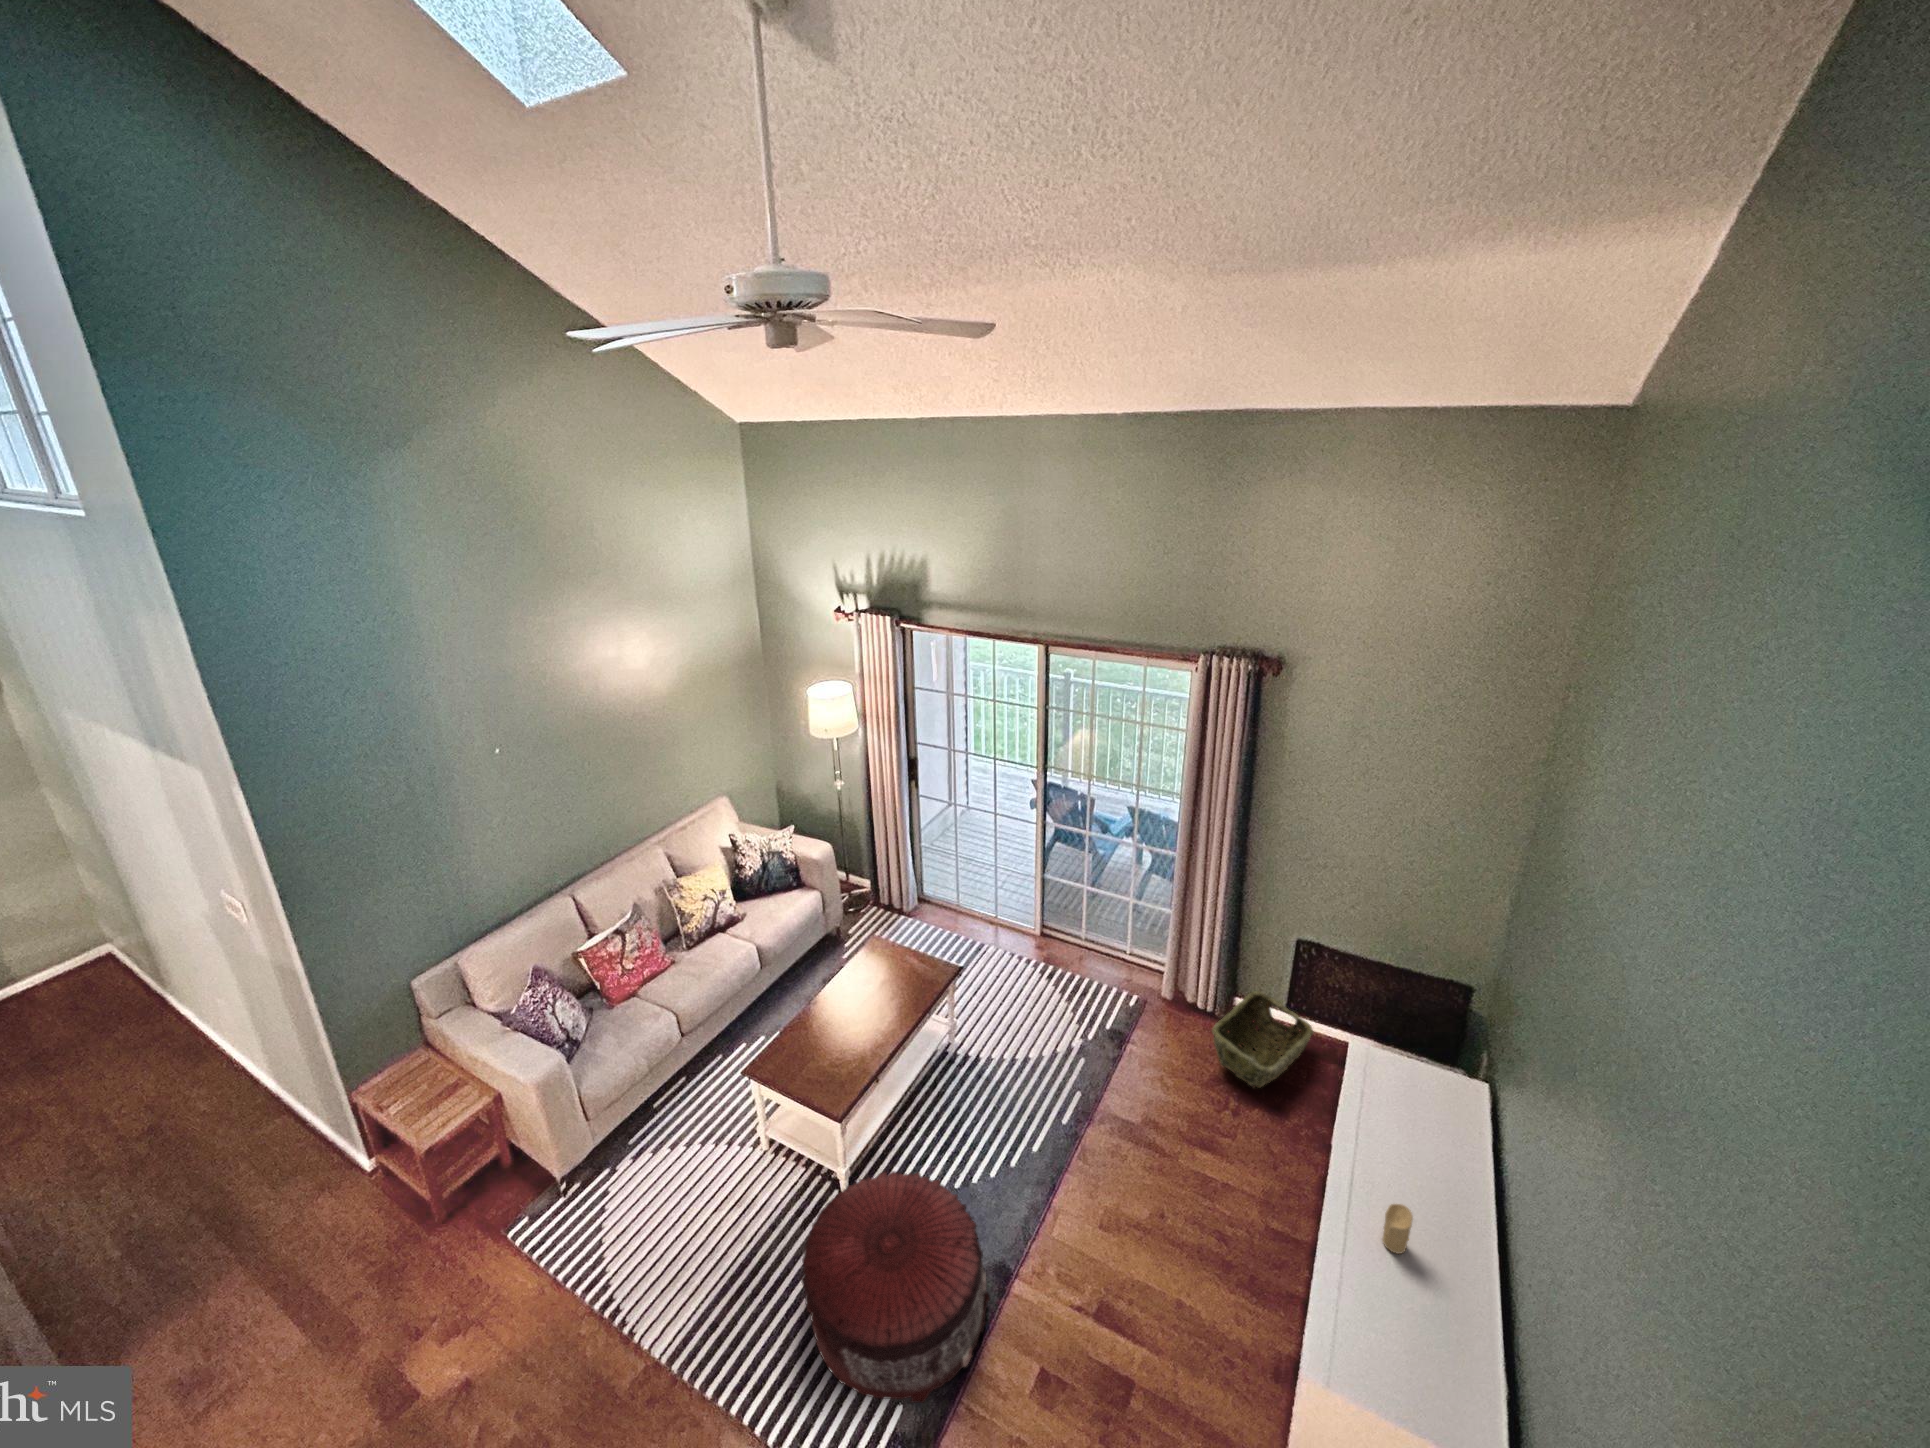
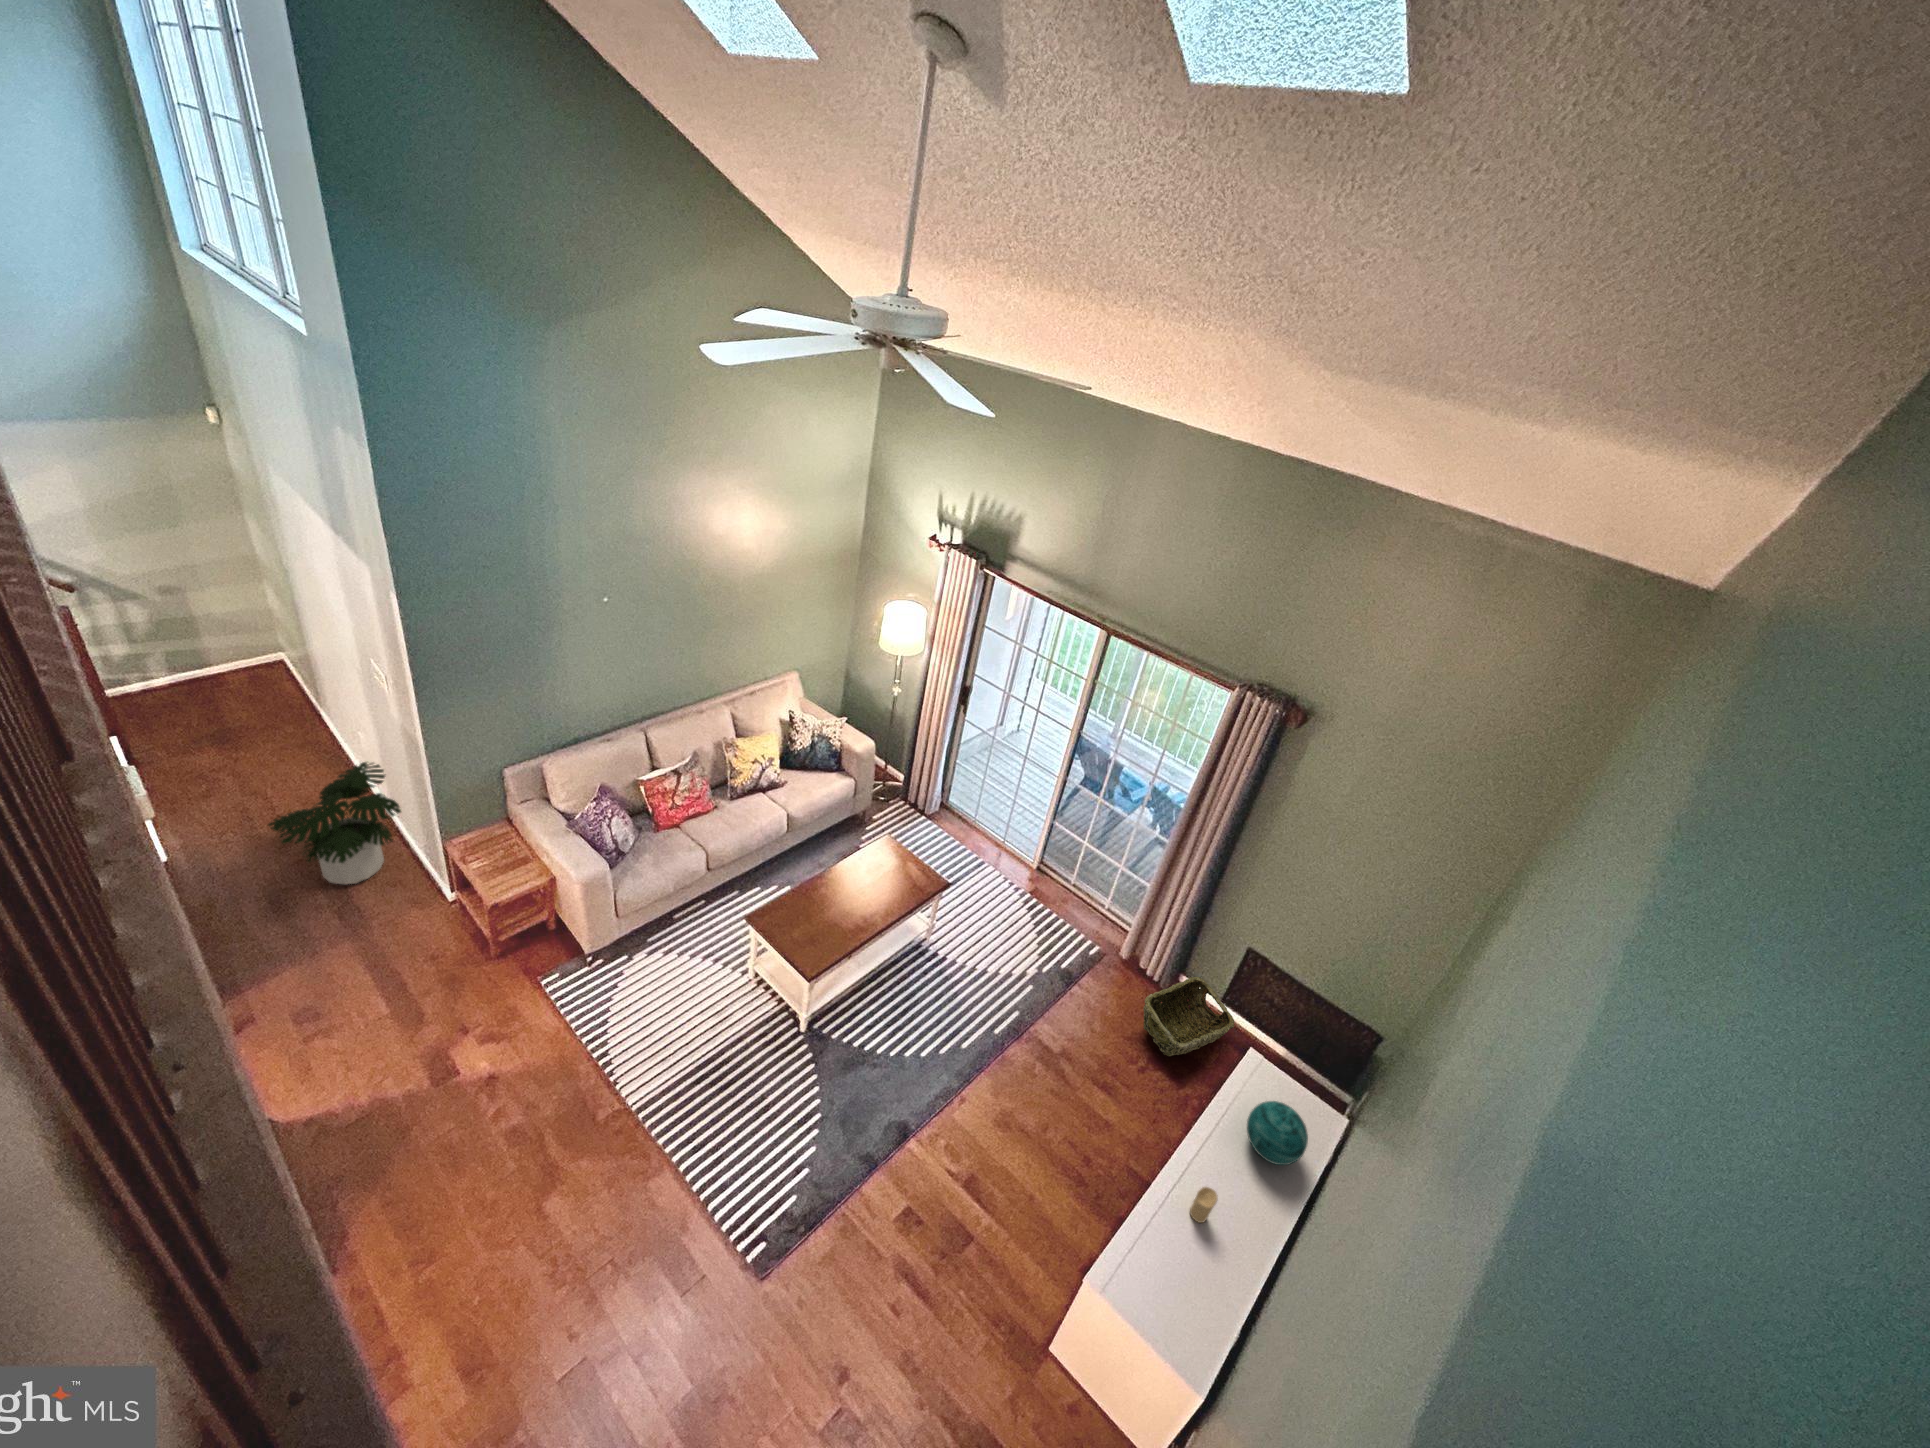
potted plant: none [109,1024,288,1194] -> present [268,762,401,884]
decorative orb: none [1396,1079,1475,1155] -> present [1247,1101,1308,1165]
pouf: present [801,1171,991,1403] -> none [746,1028,891,1201]

